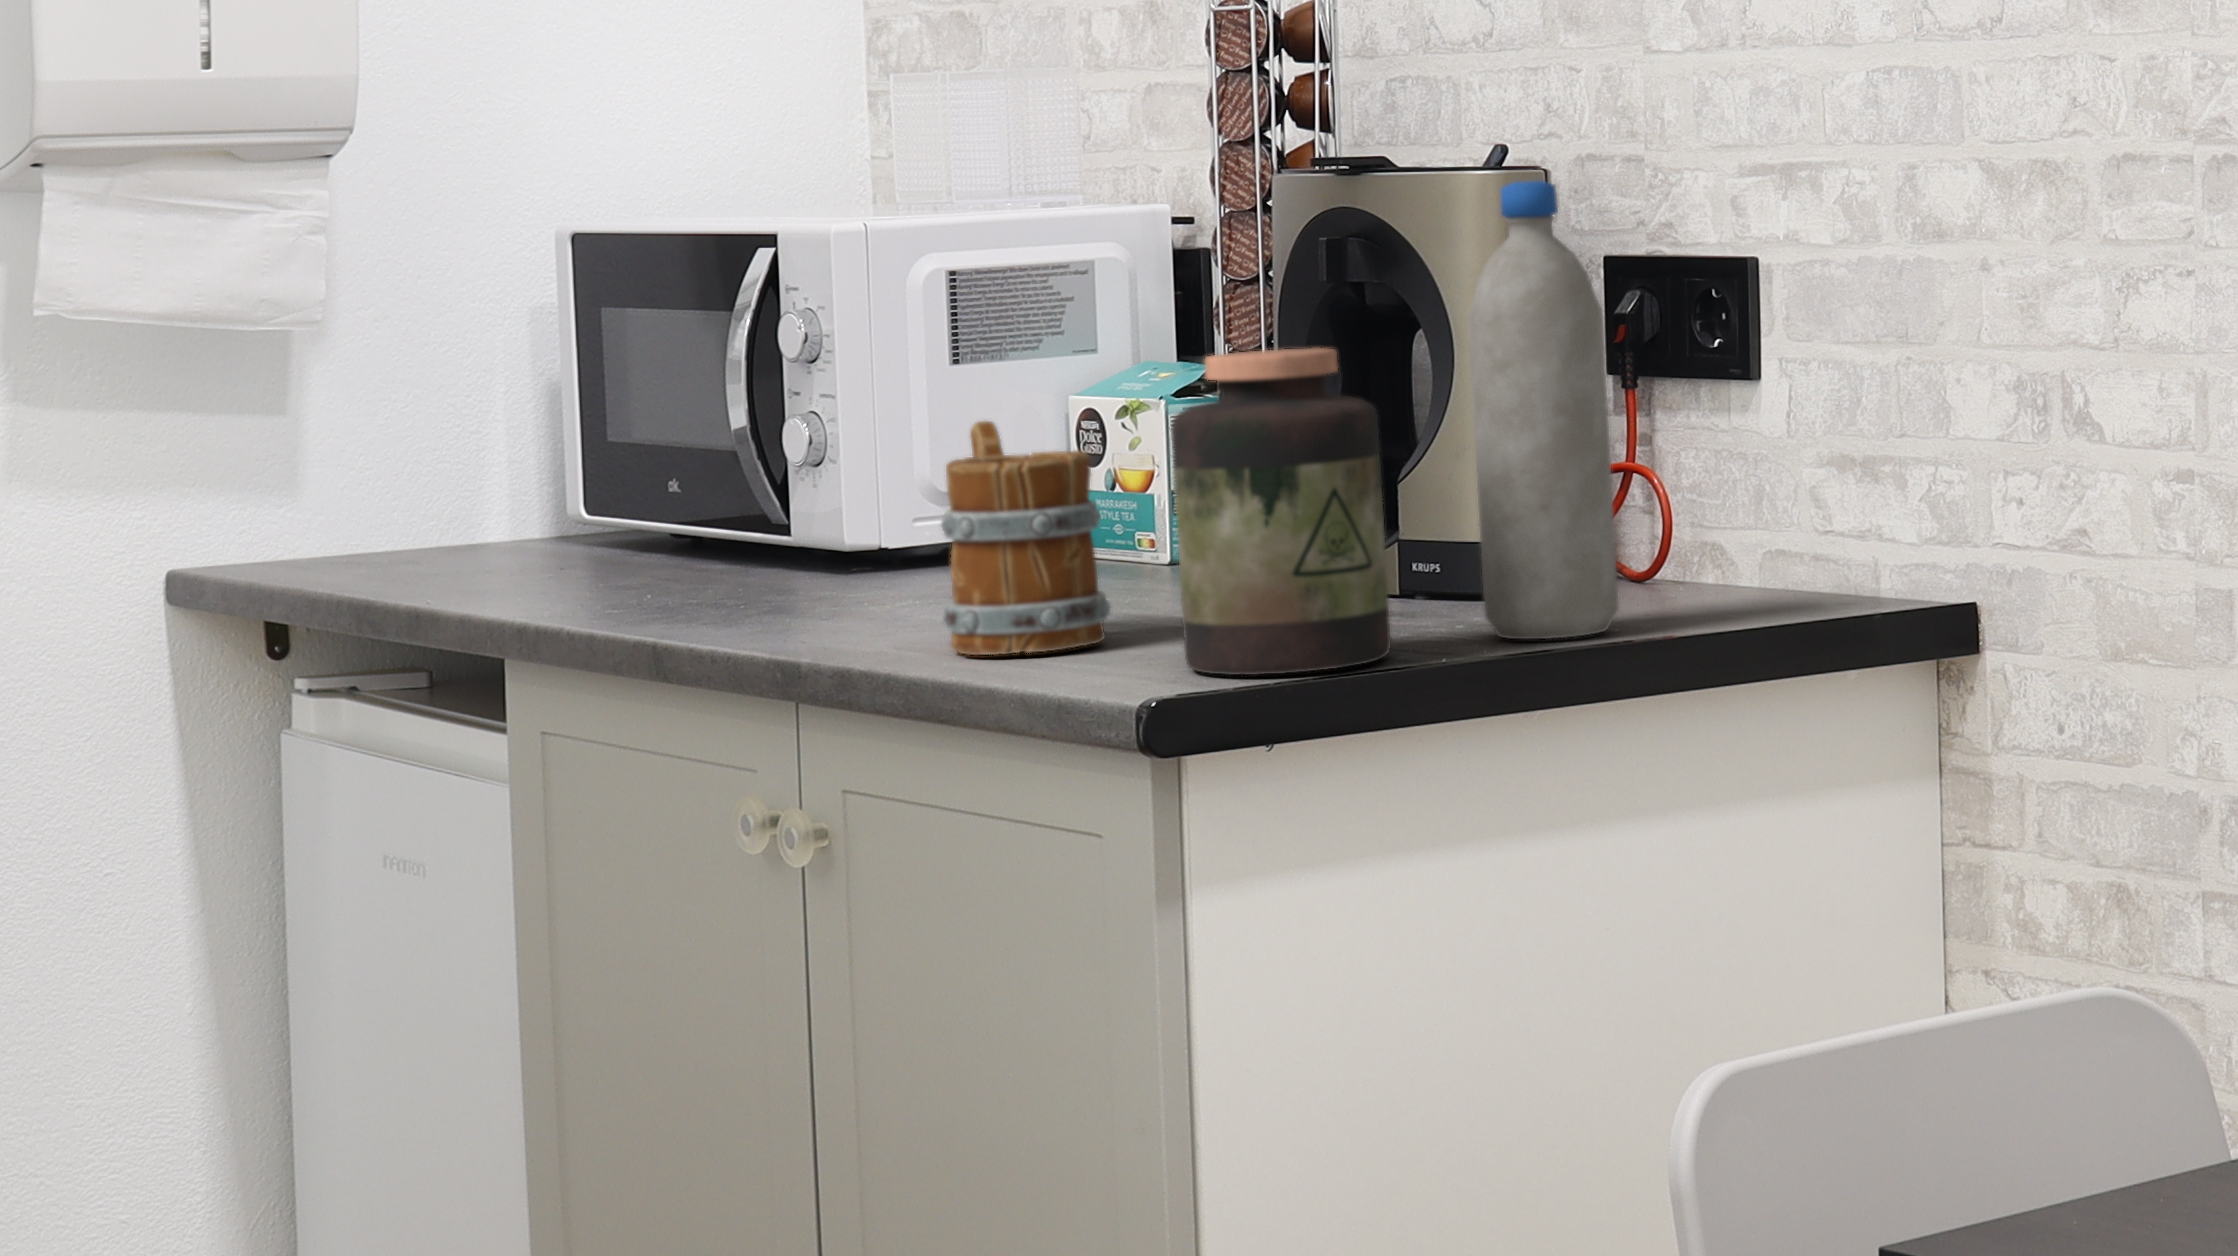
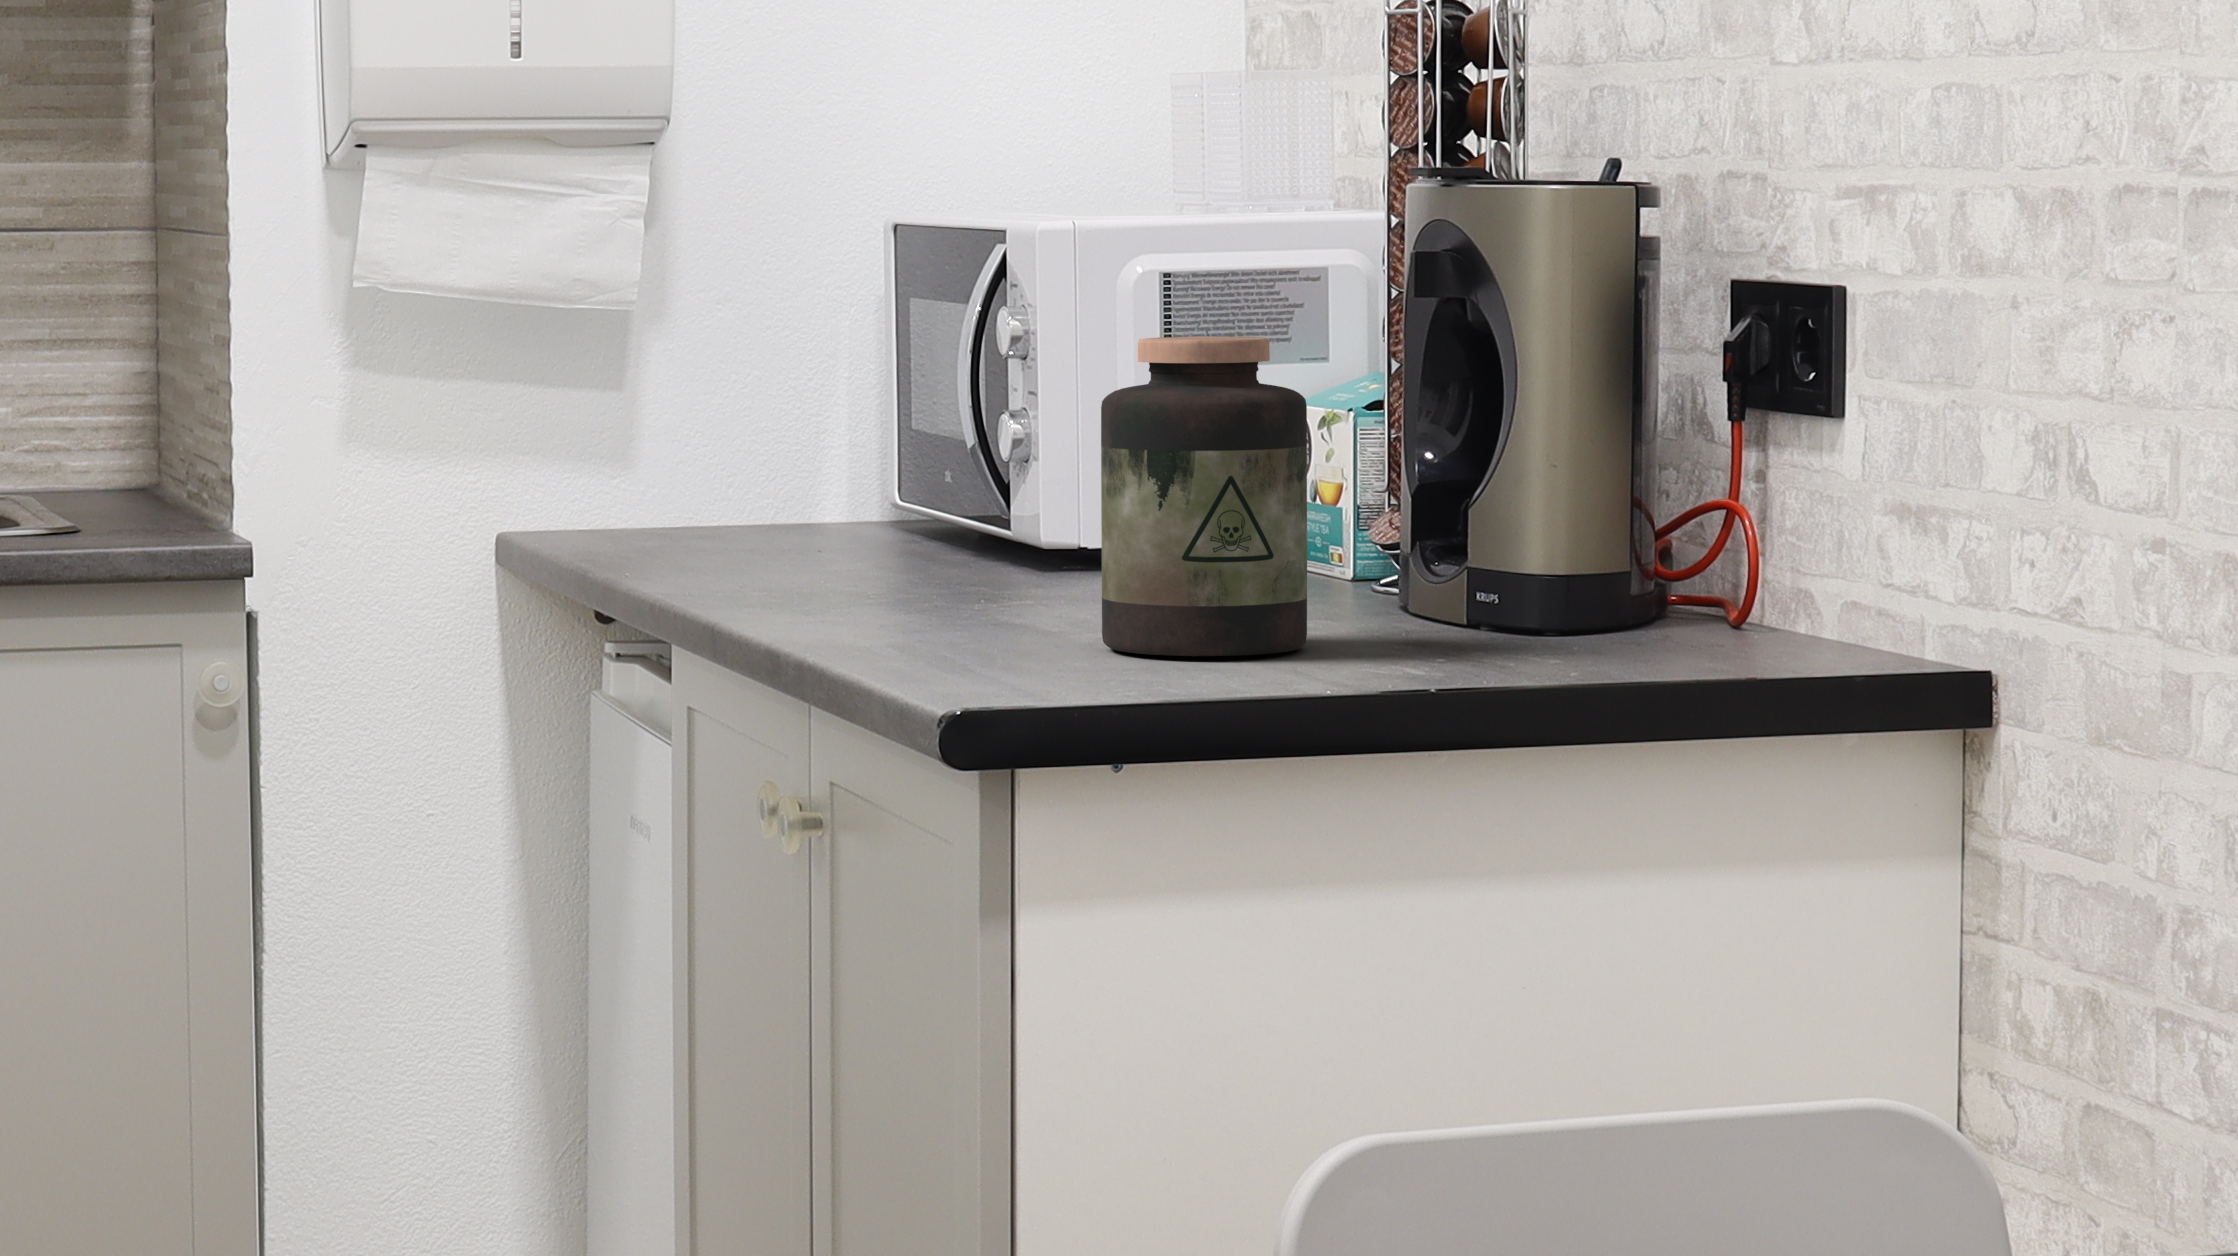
water bottle: present [1468,181,1618,639] -> none [1427,179,1569,650]
mug: present [941,421,1110,655] -> none [957,392,1112,617]

